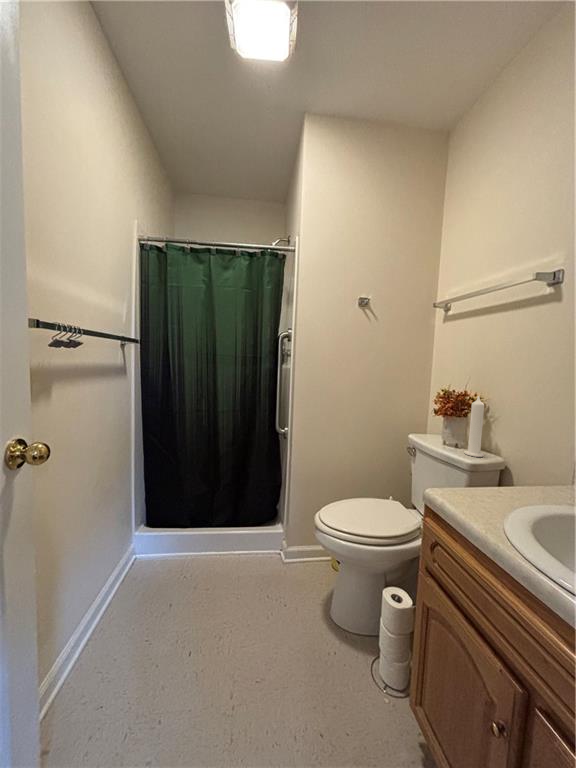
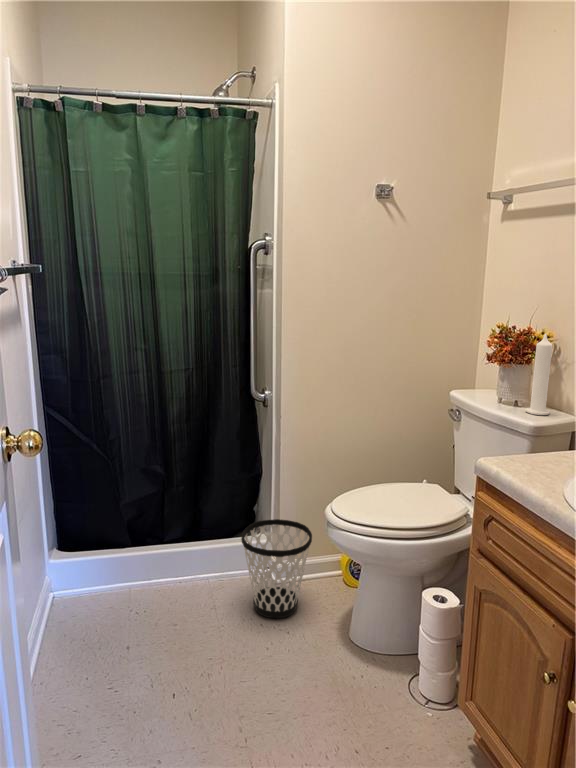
wastebasket: none [258,517,308,592] -> present [241,519,312,618]

